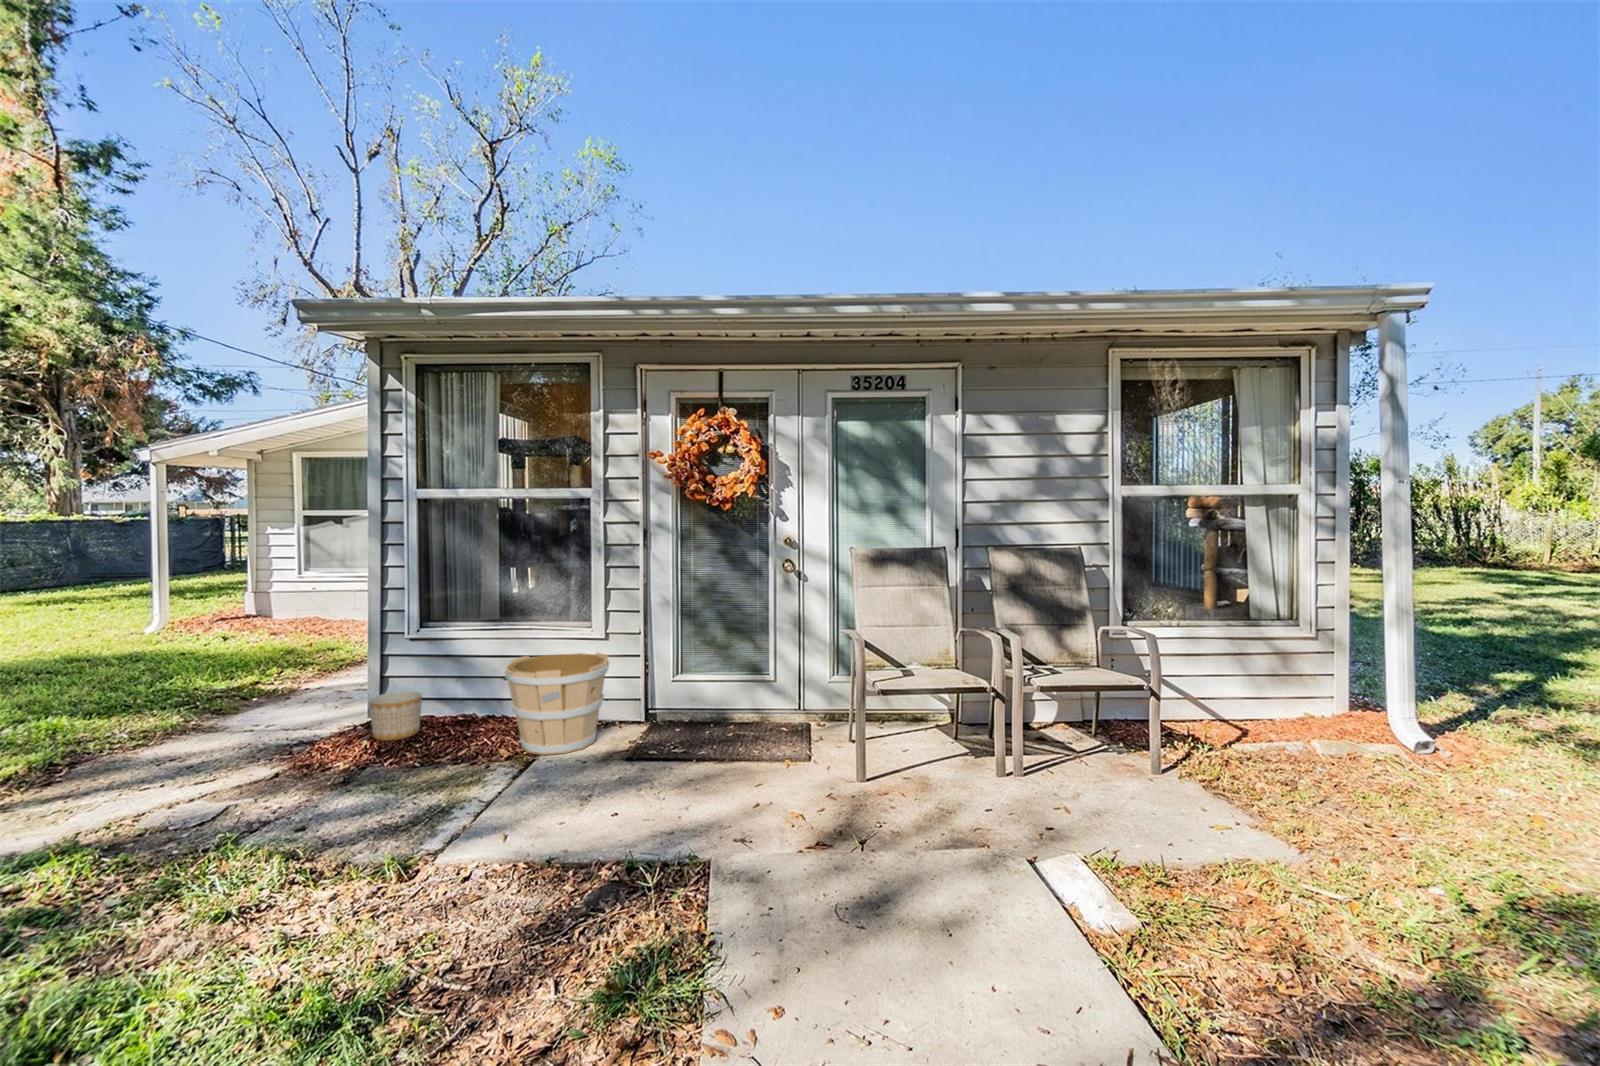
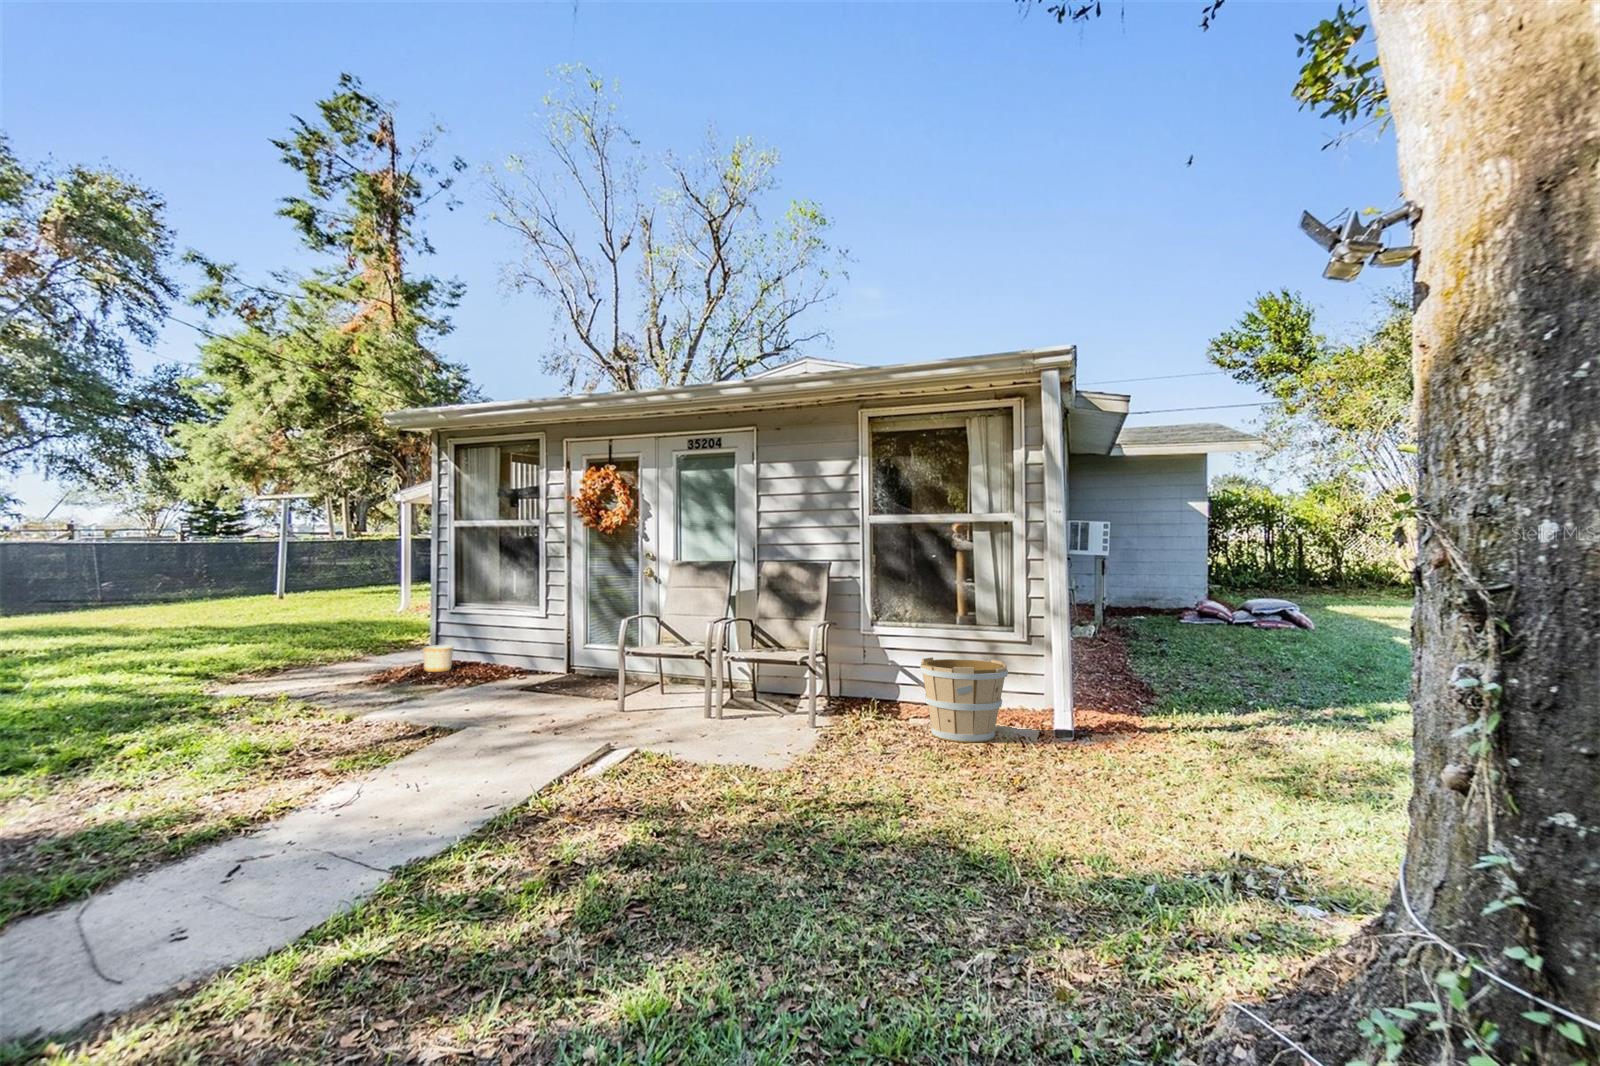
wooden bucket: present [505,652,609,755] -> present [920,657,1008,743]

